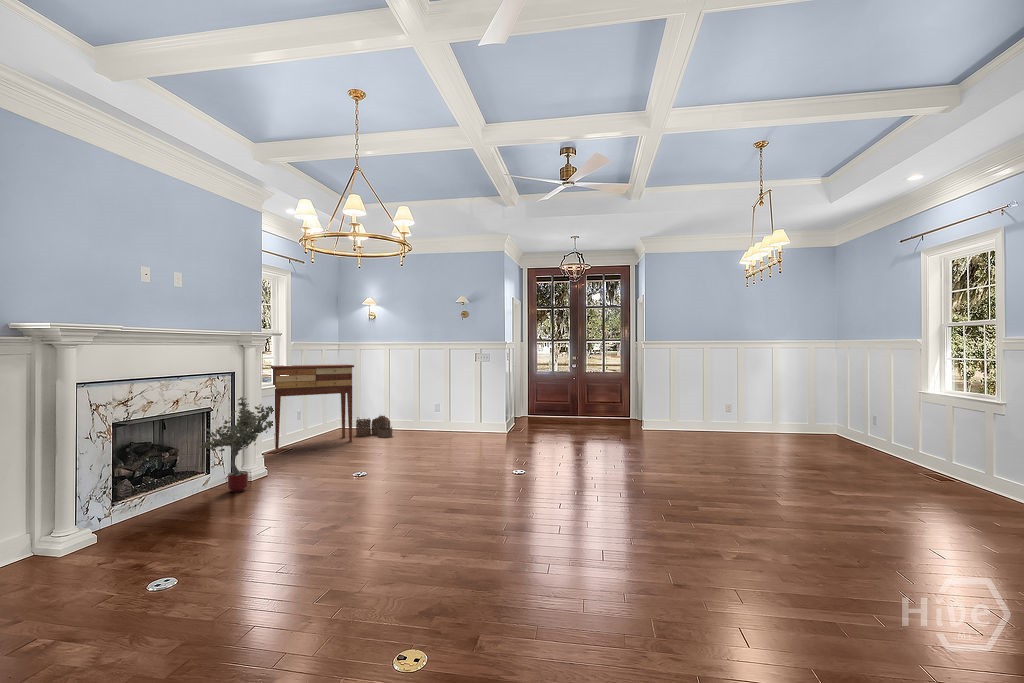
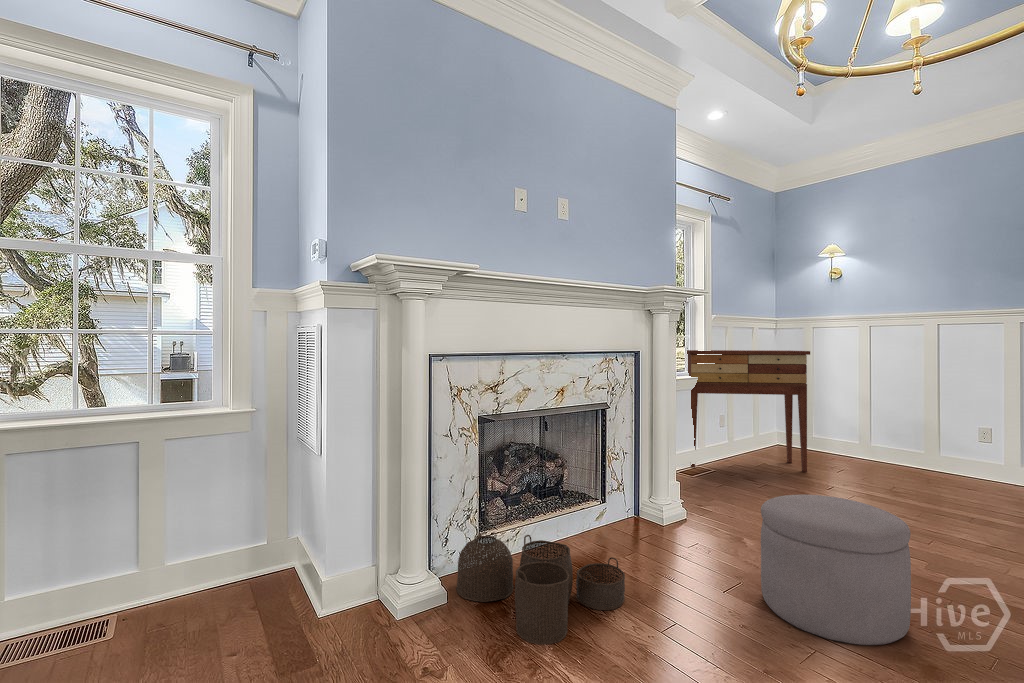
potted tree: present [198,397,273,492] -> none [588,390,696,543]
woven basket: present [356,416,393,437] -> present [456,532,625,644]
ottoman: none [304,443,368,505] -> present [761,495,911,645]

